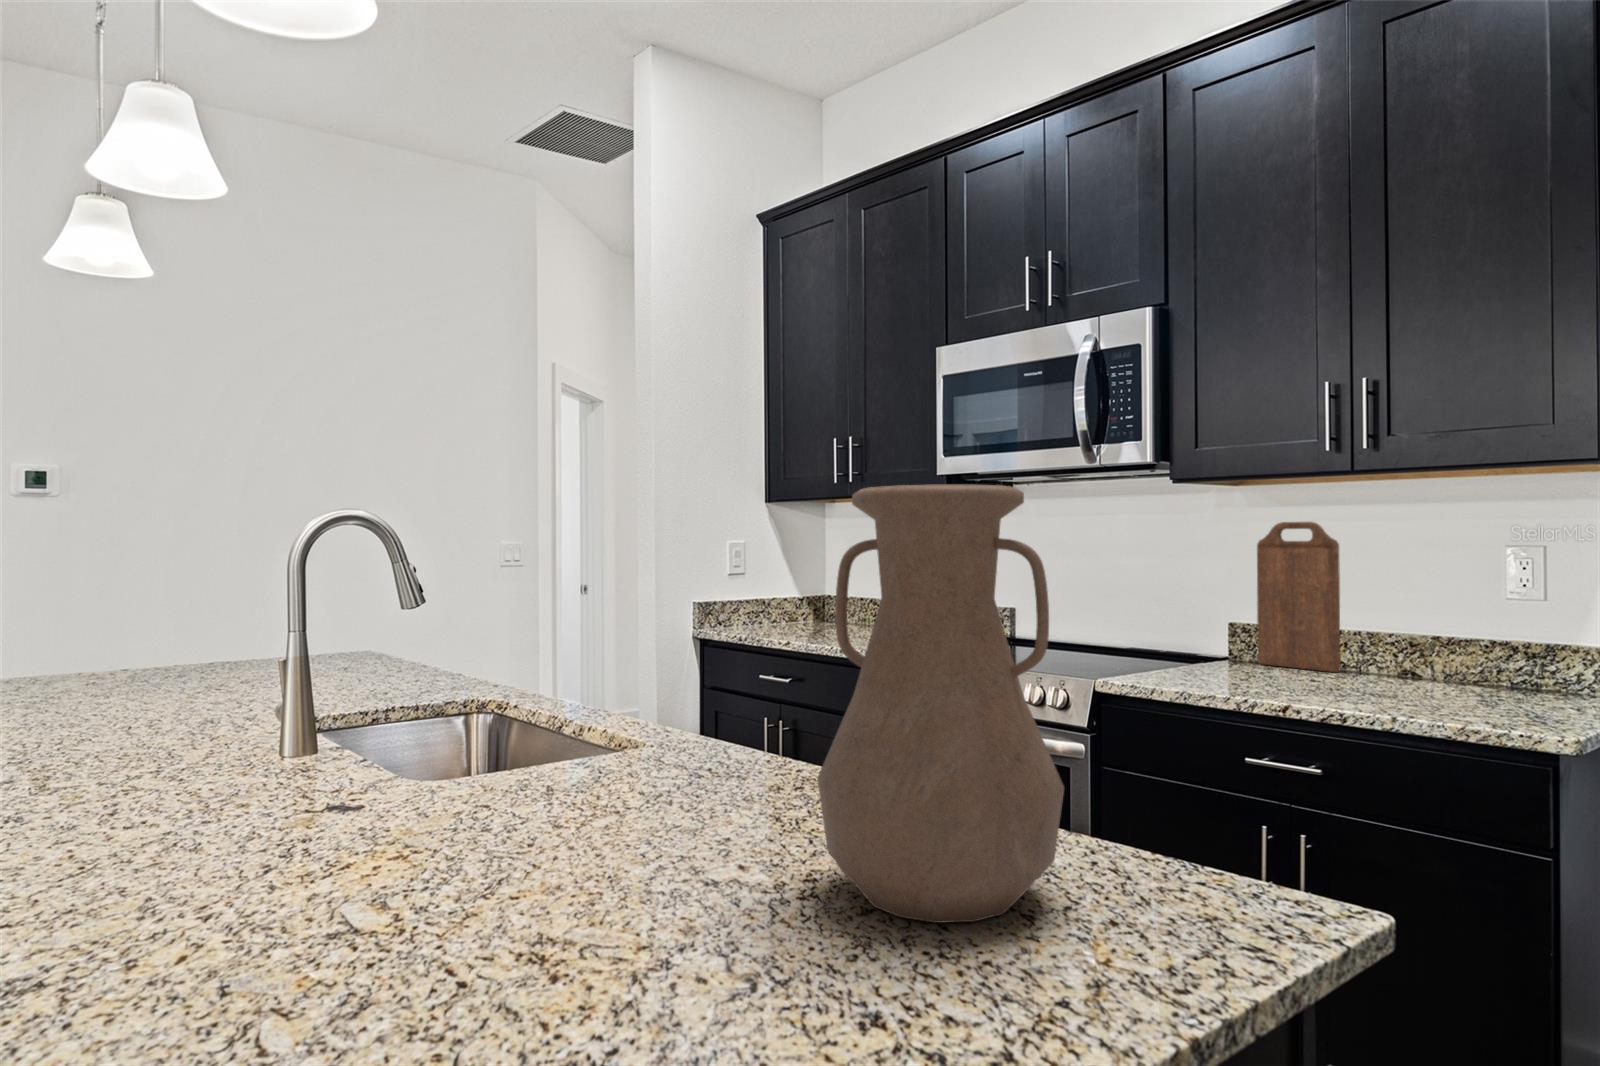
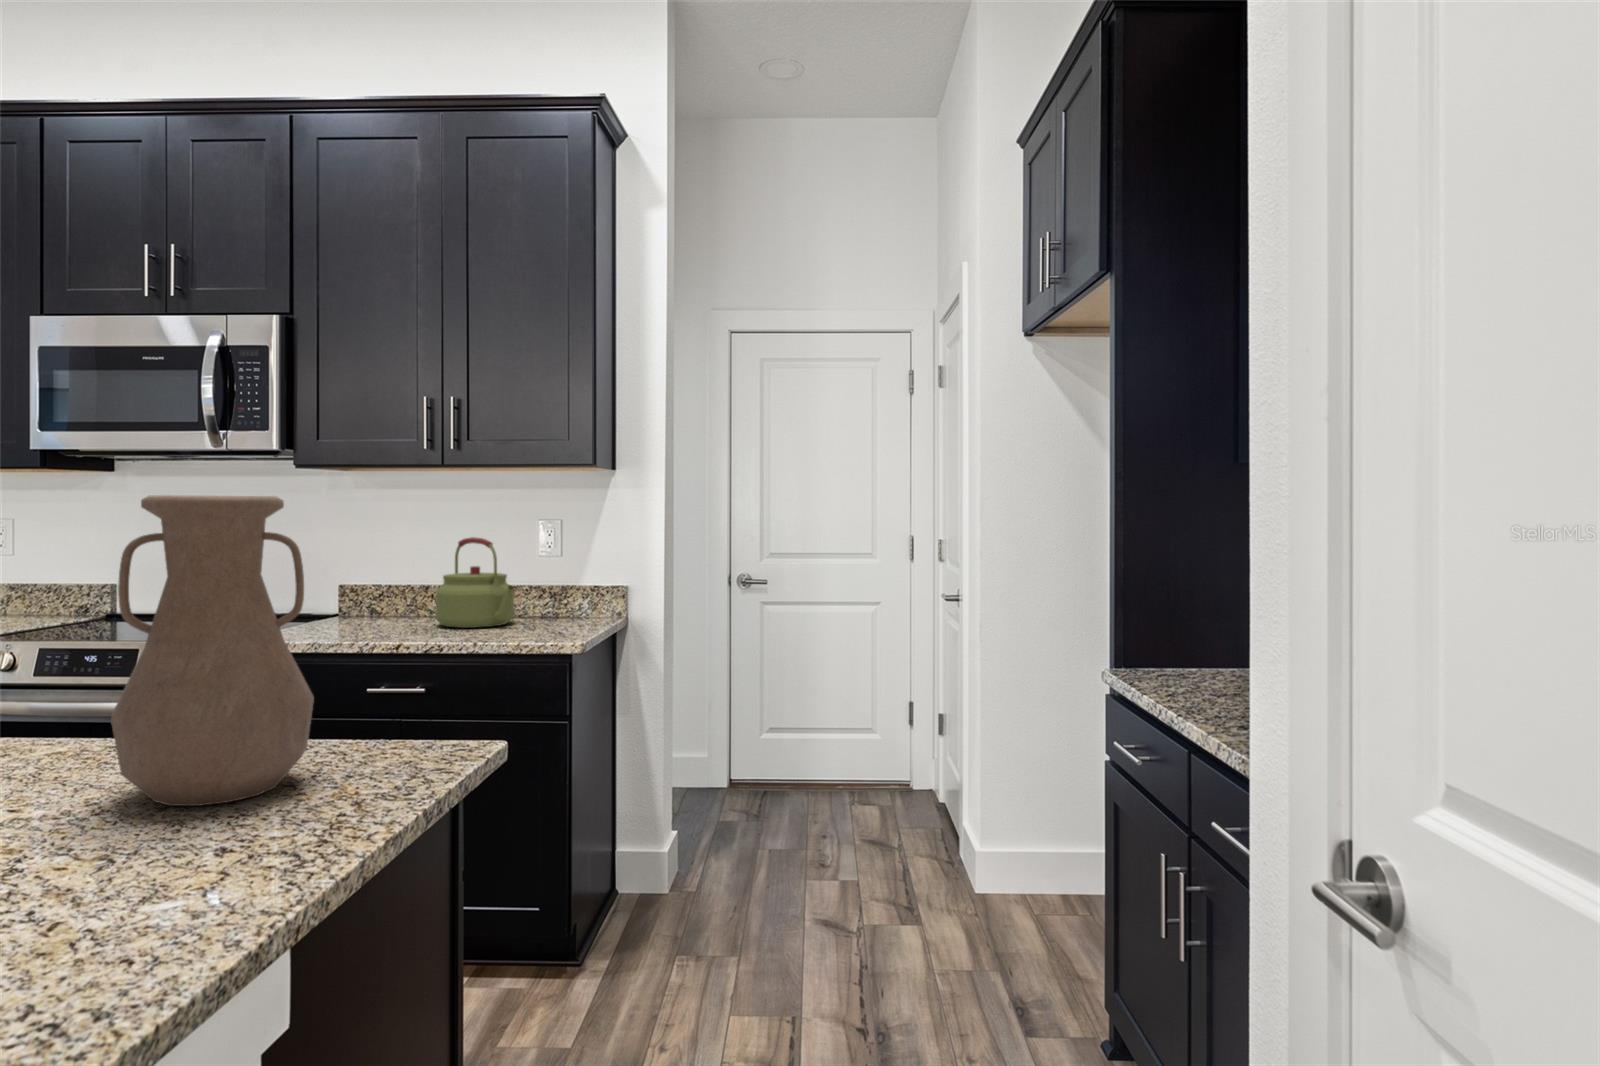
cutting board: present [1257,522,1340,672] -> none [365,503,430,618]
kettle: none [1344,566,1465,693] -> present [436,537,514,628]

